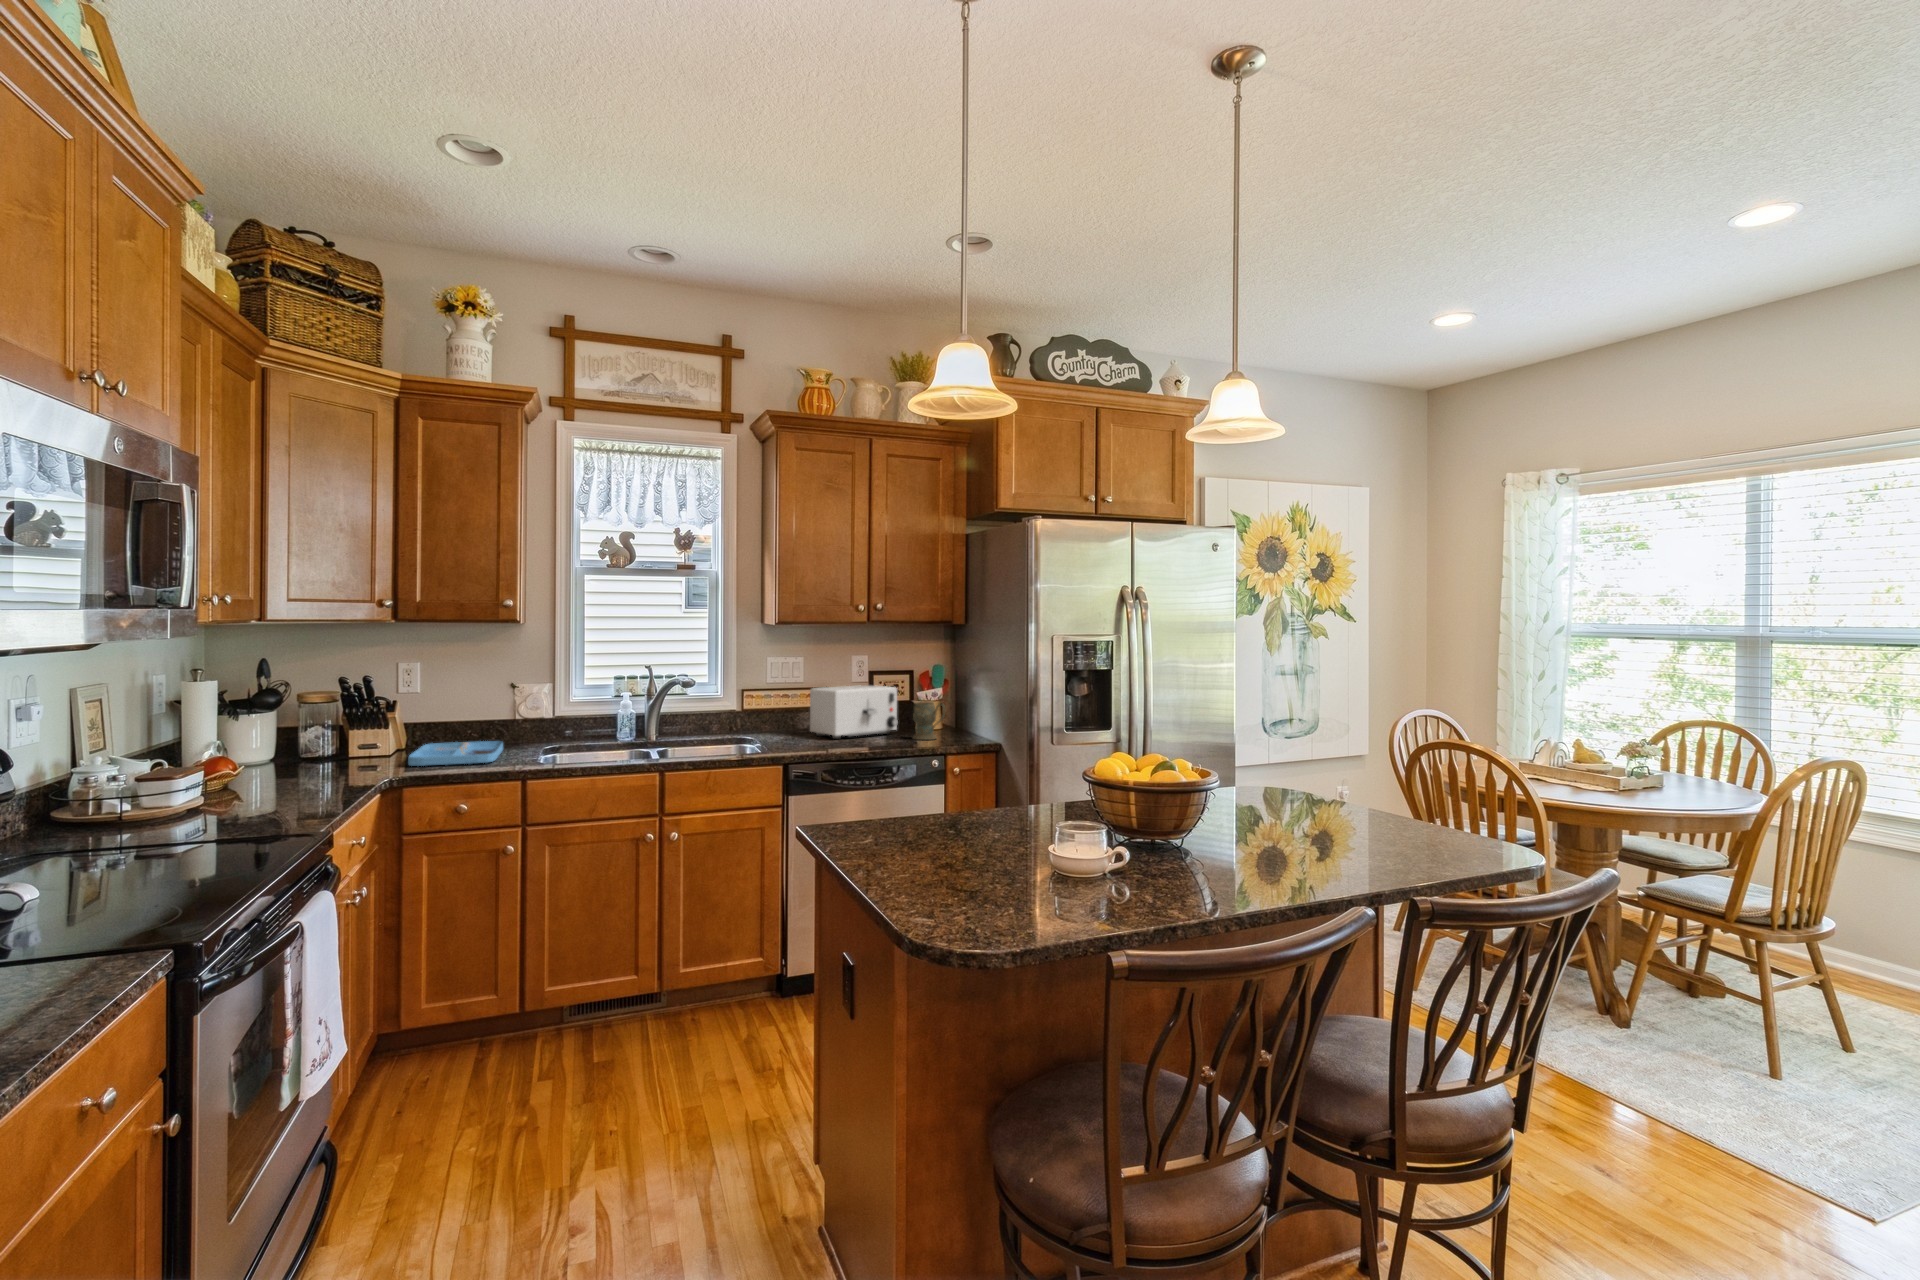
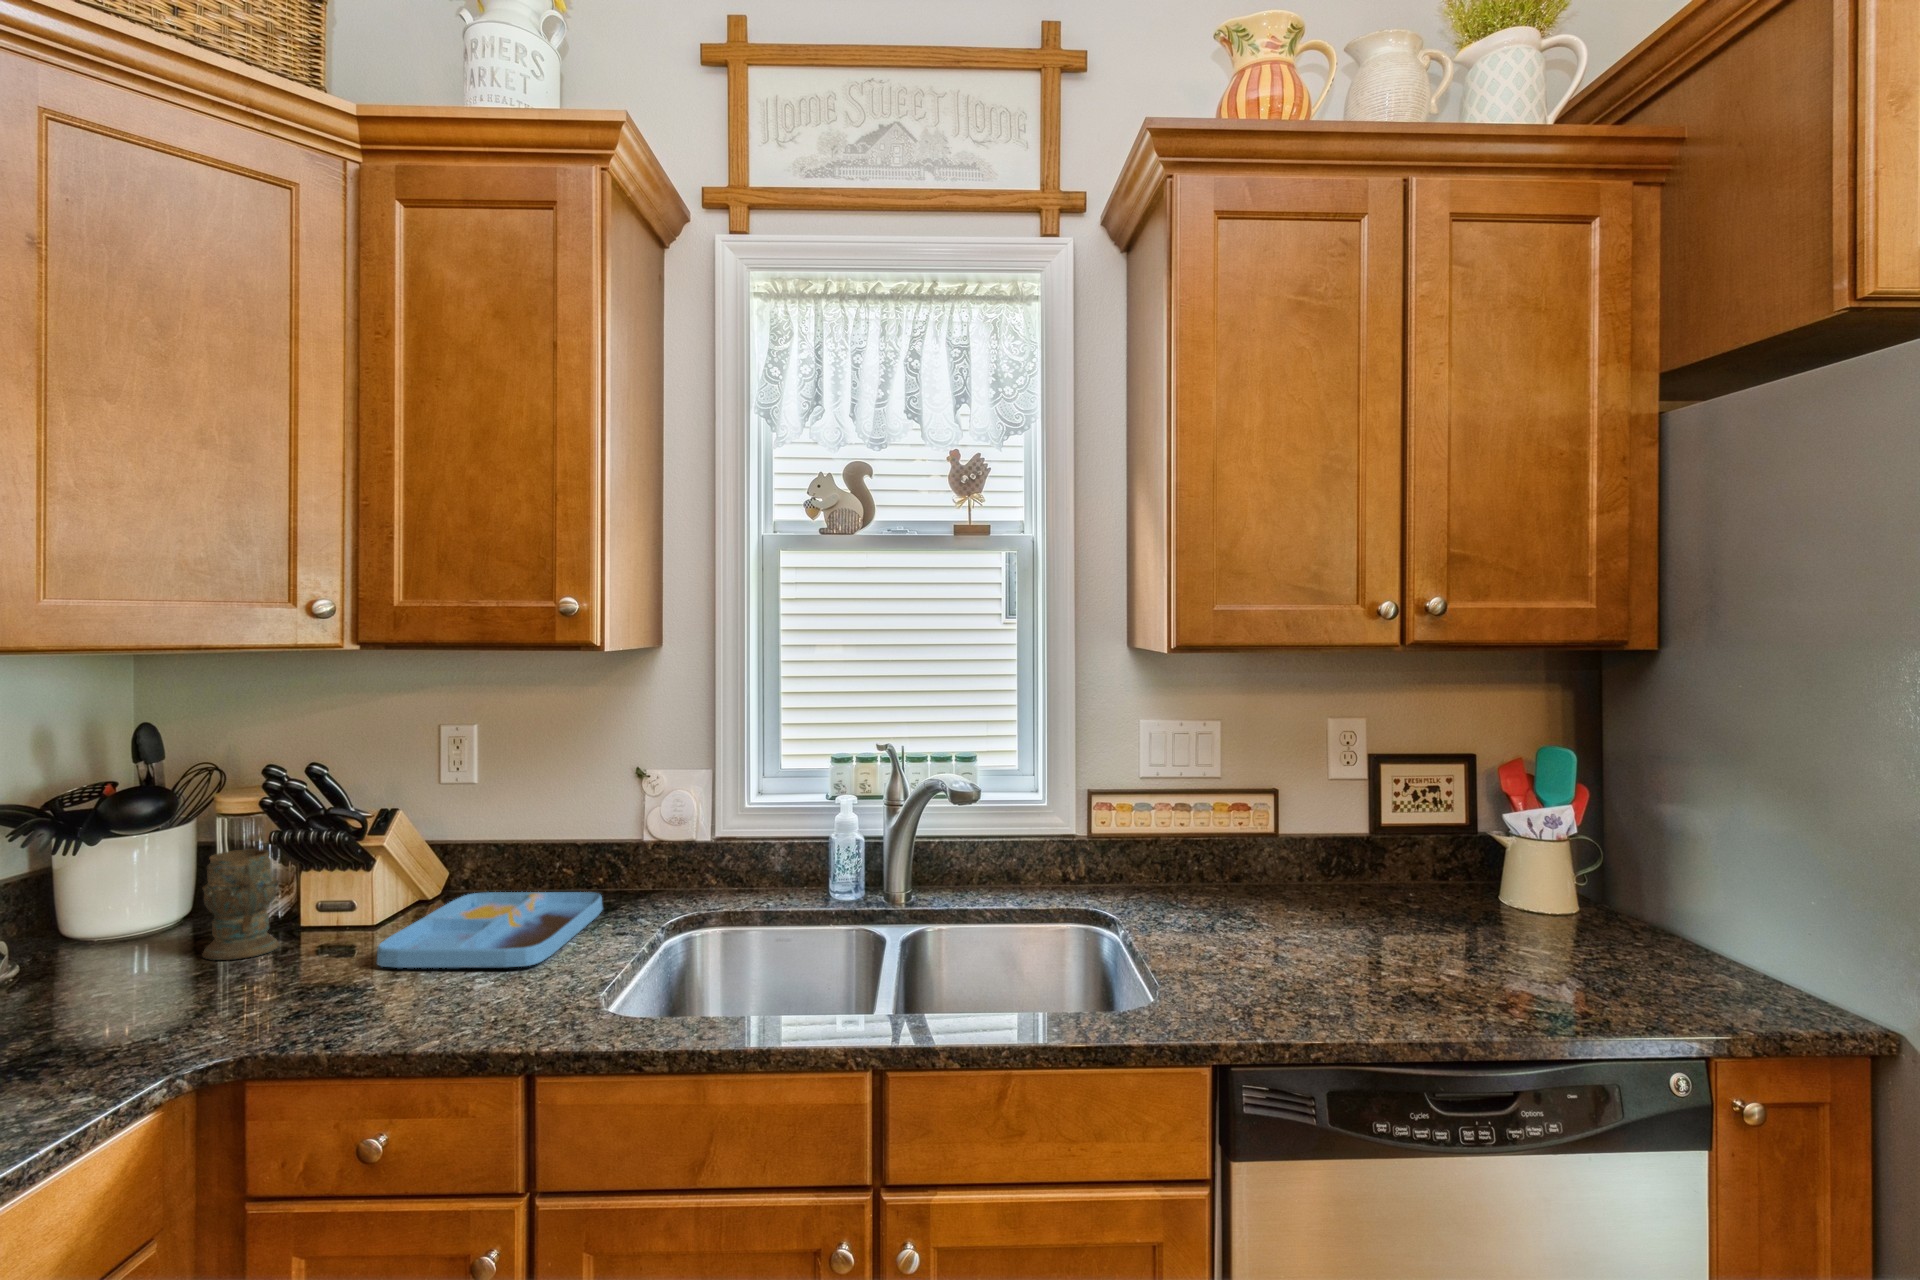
toaster: present [810,686,898,739] -> none [1235,783,1446,918]
mug: present [913,702,945,740] -> present [202,849,279,960]

